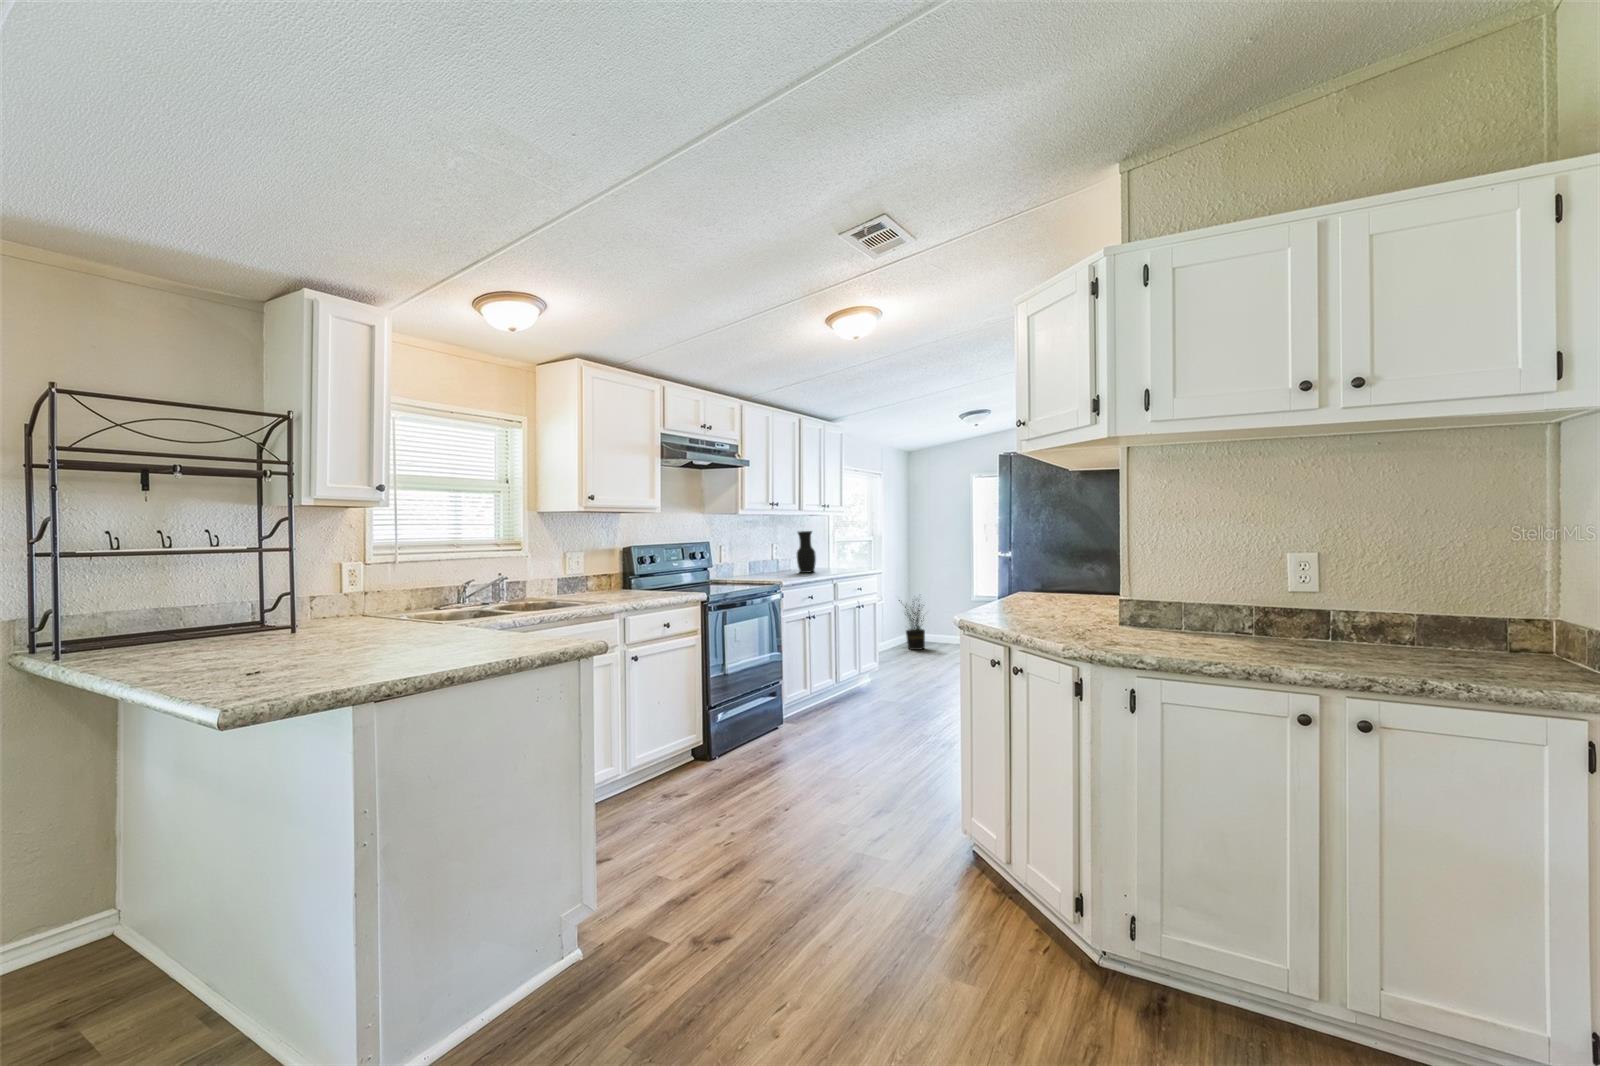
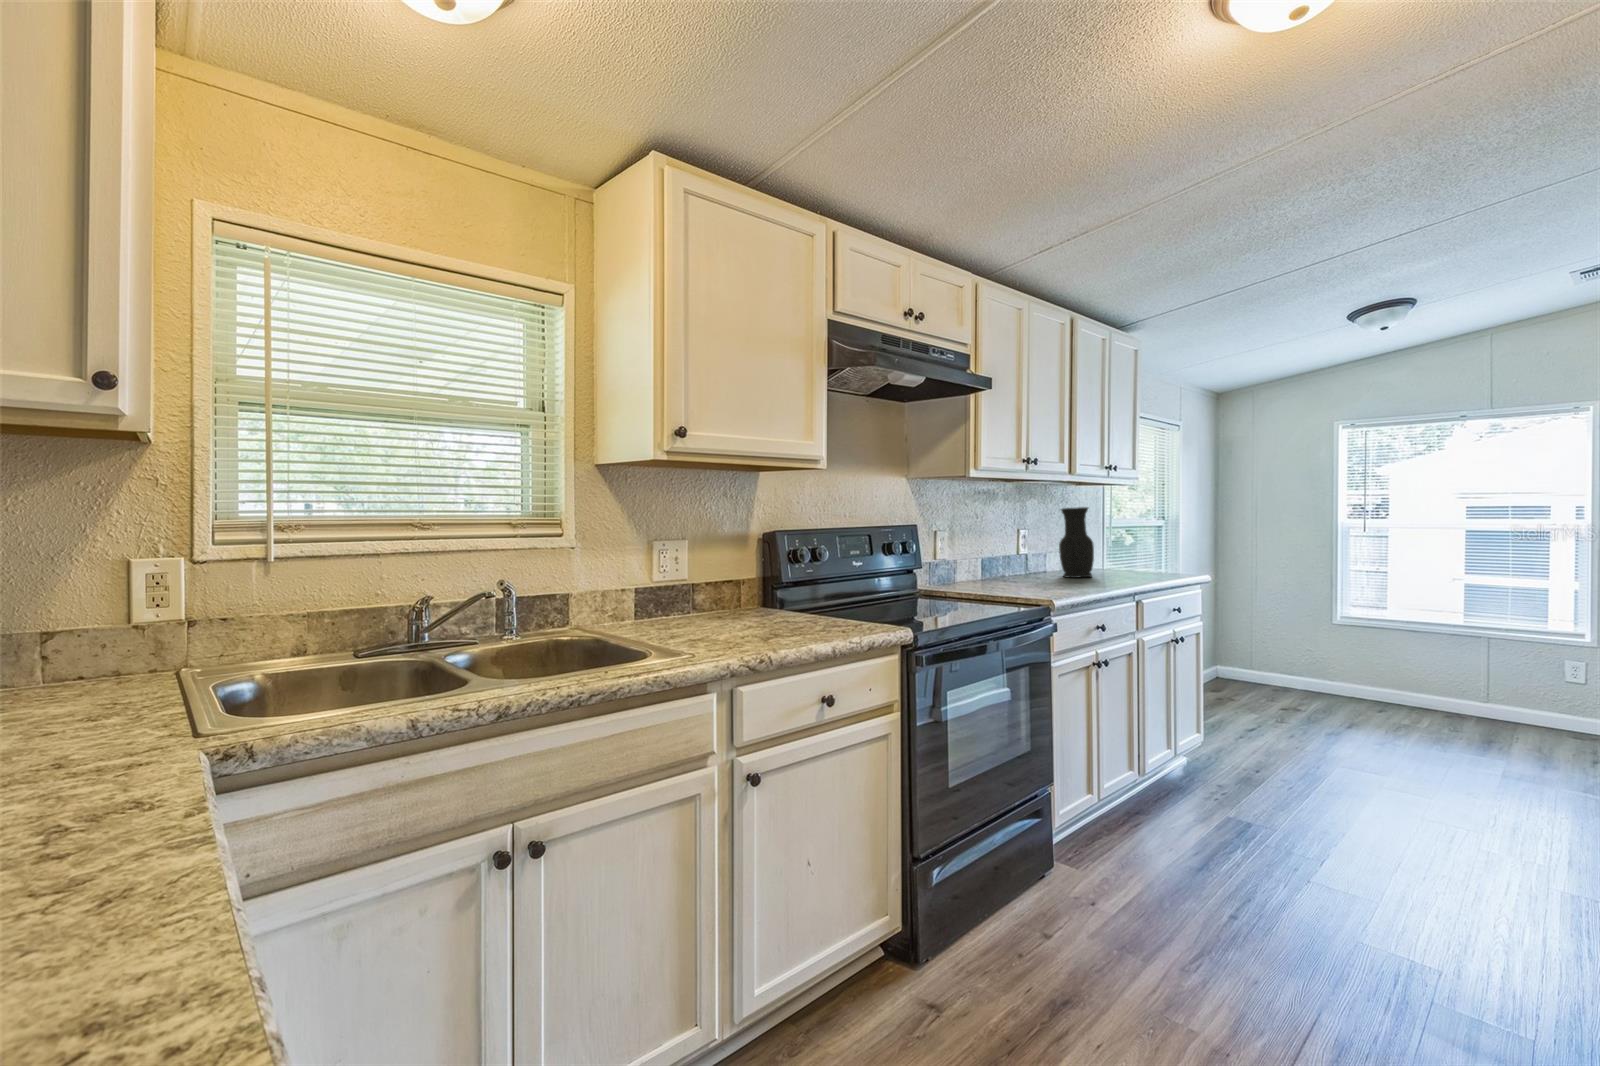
potted plant: present [899,600,925,650] -> none [1204,609,1273,701]

